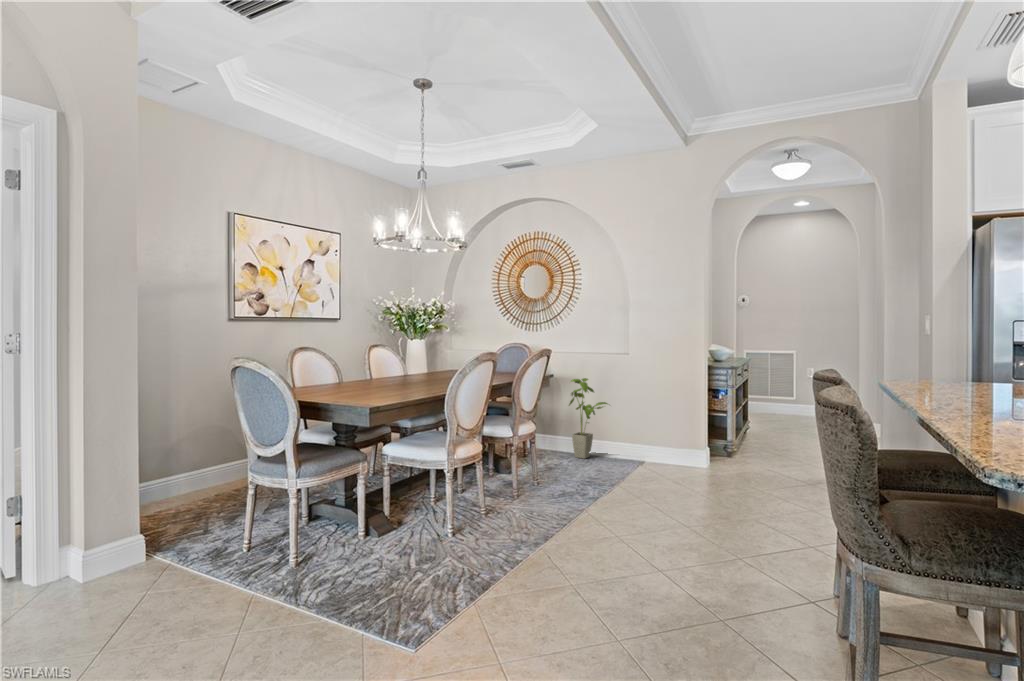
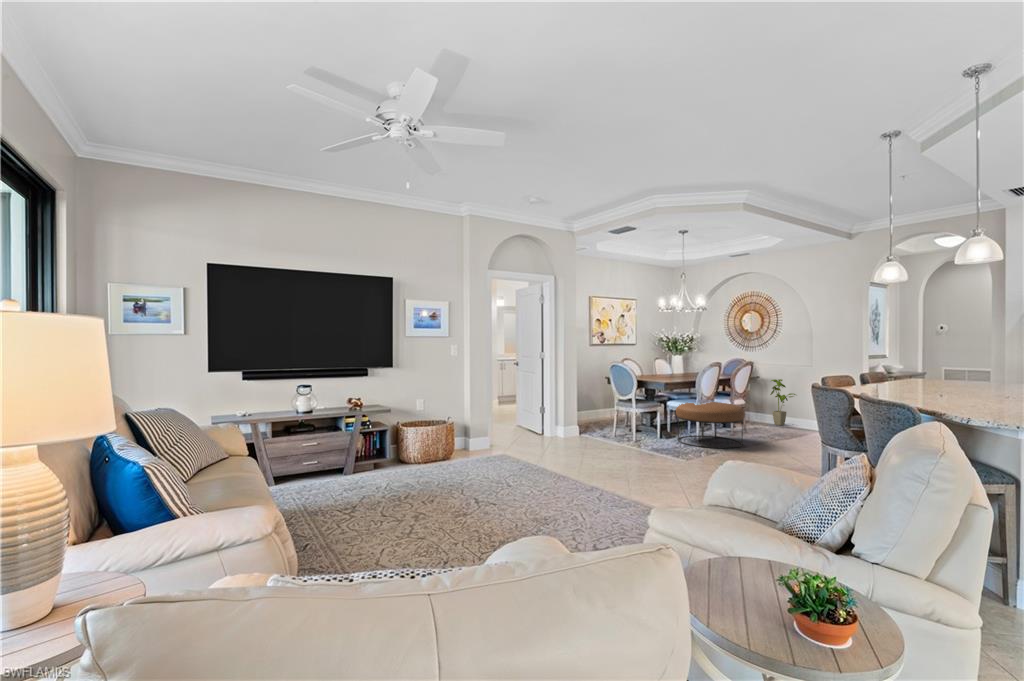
ottoman: none [391,441,552,579] -> present [676,402,745,448]

